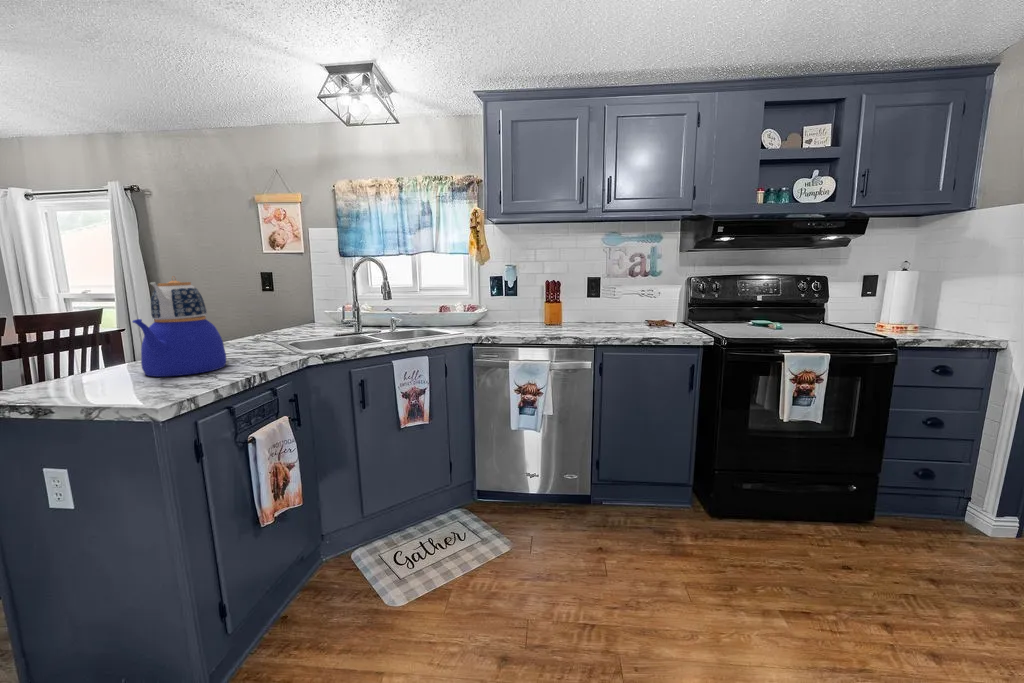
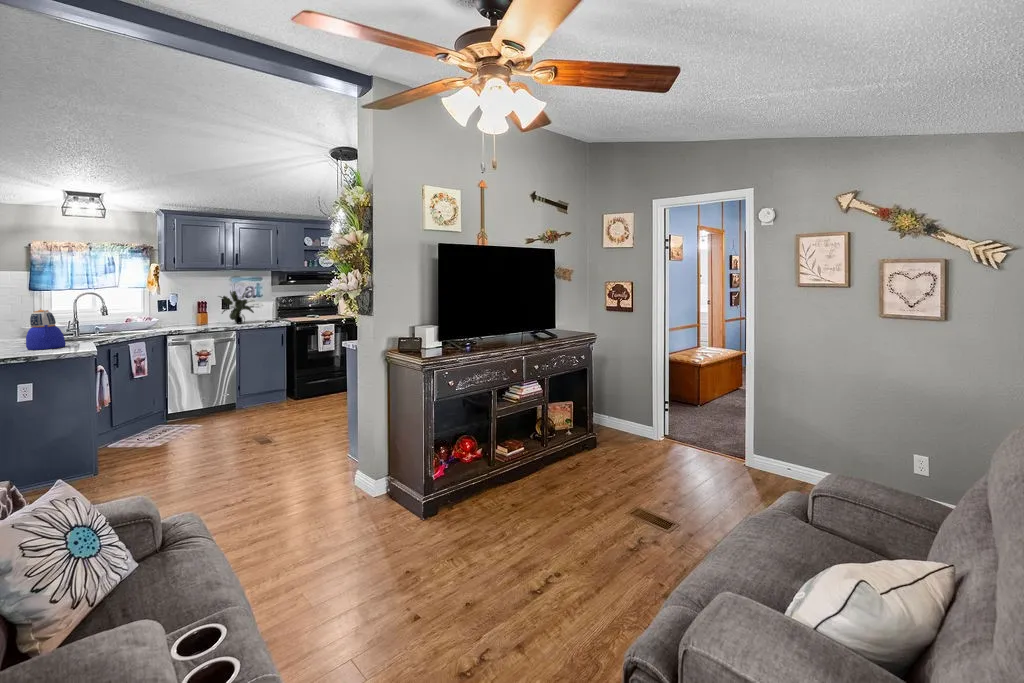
potted plant: none [576,257,645,327] -> present [219,290,254,324]

